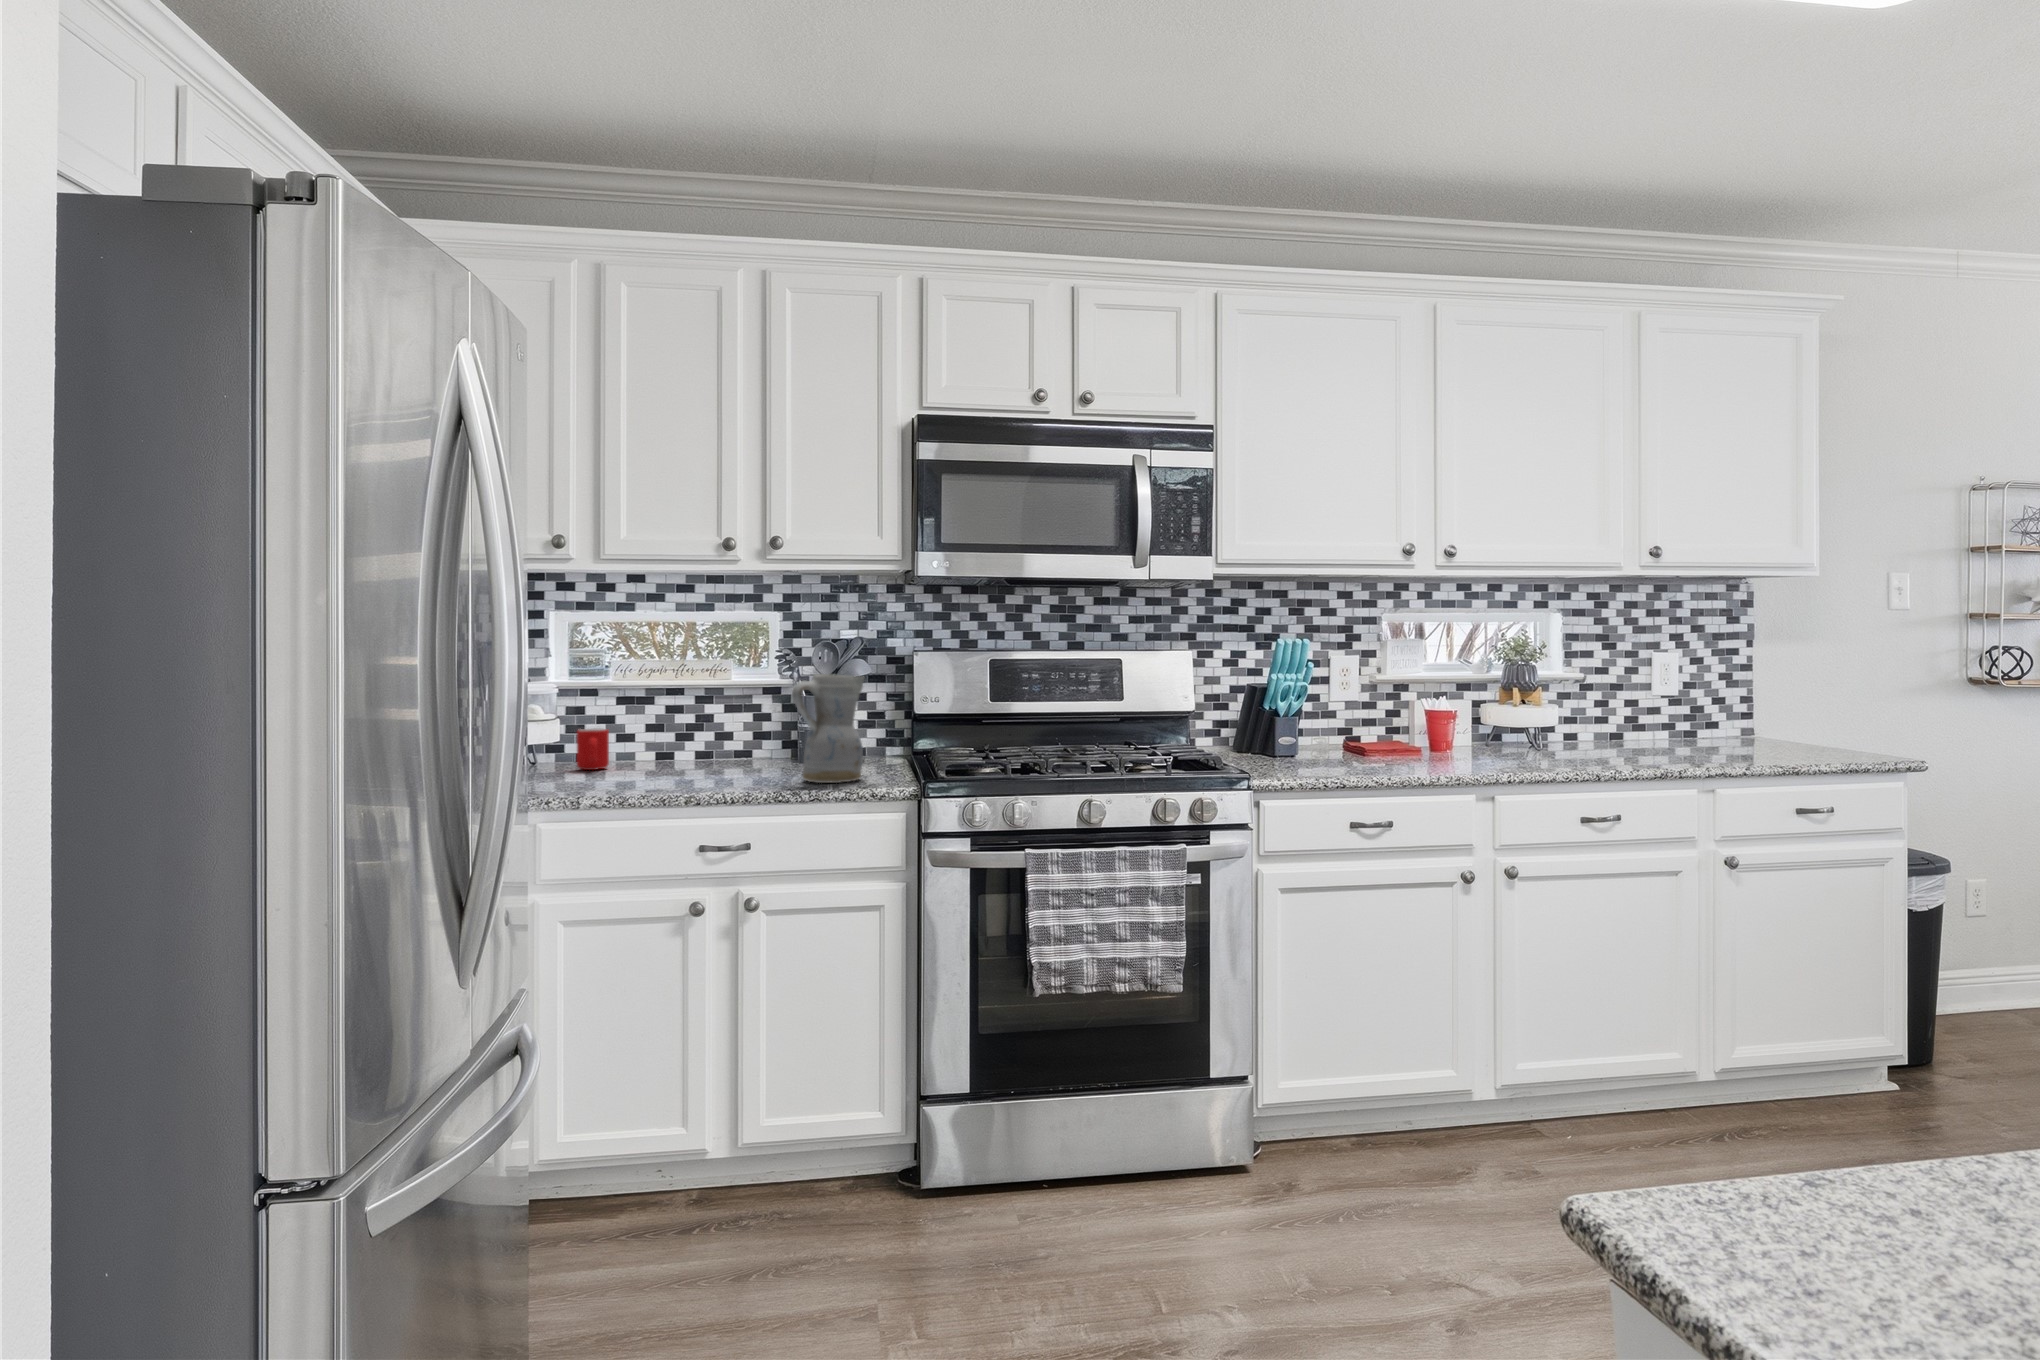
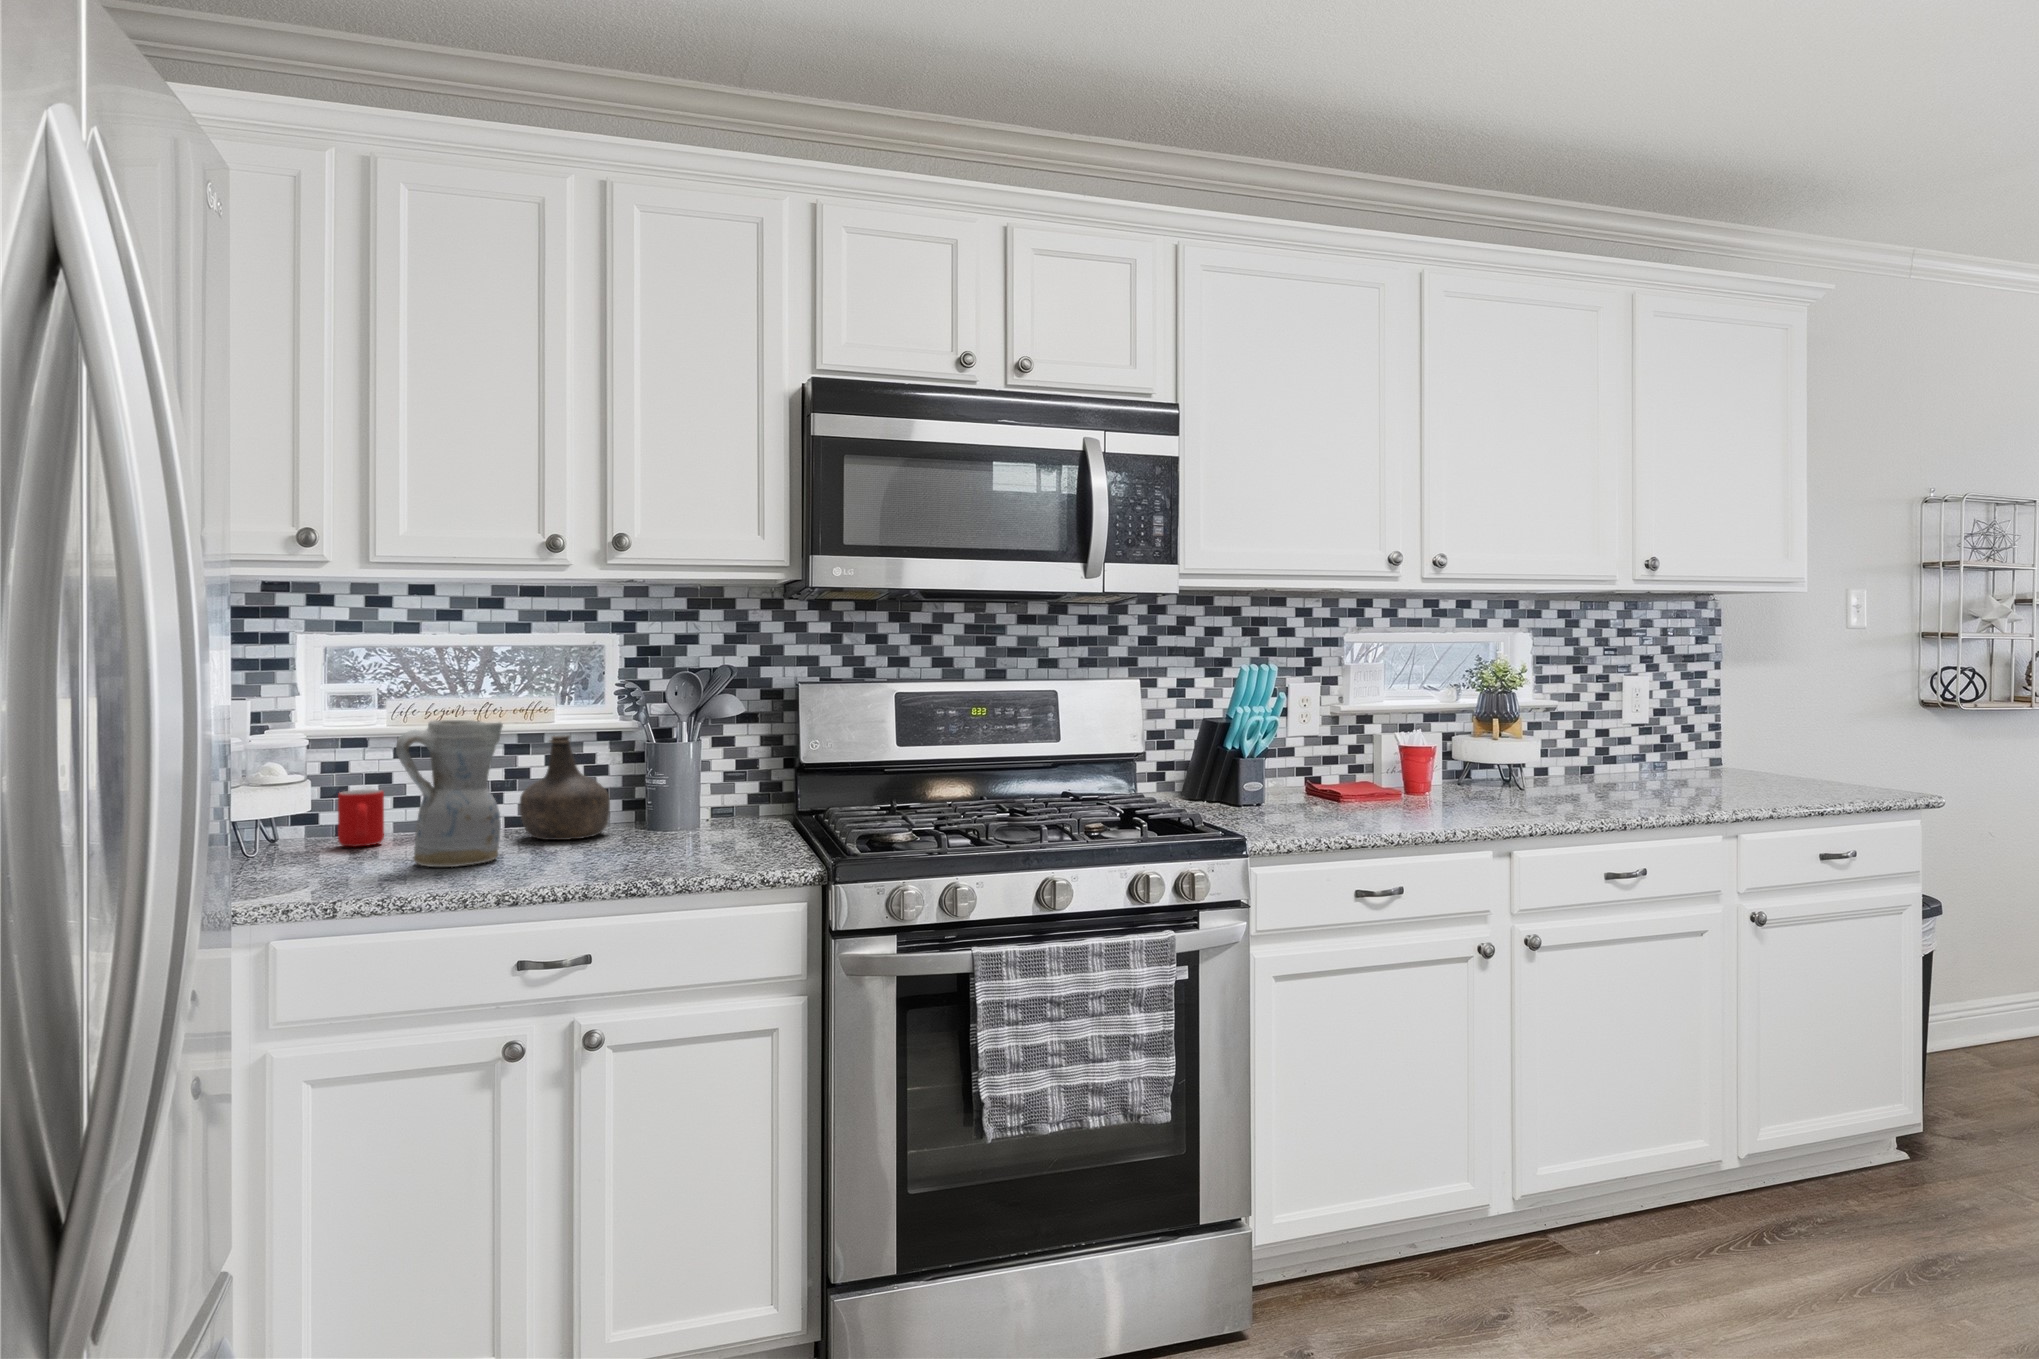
ceramic pitcher: present [792,674,864,783] -> present [396,720,503,867]
bottle: none [705,689,771,768] -> present [520,735,610,840]

